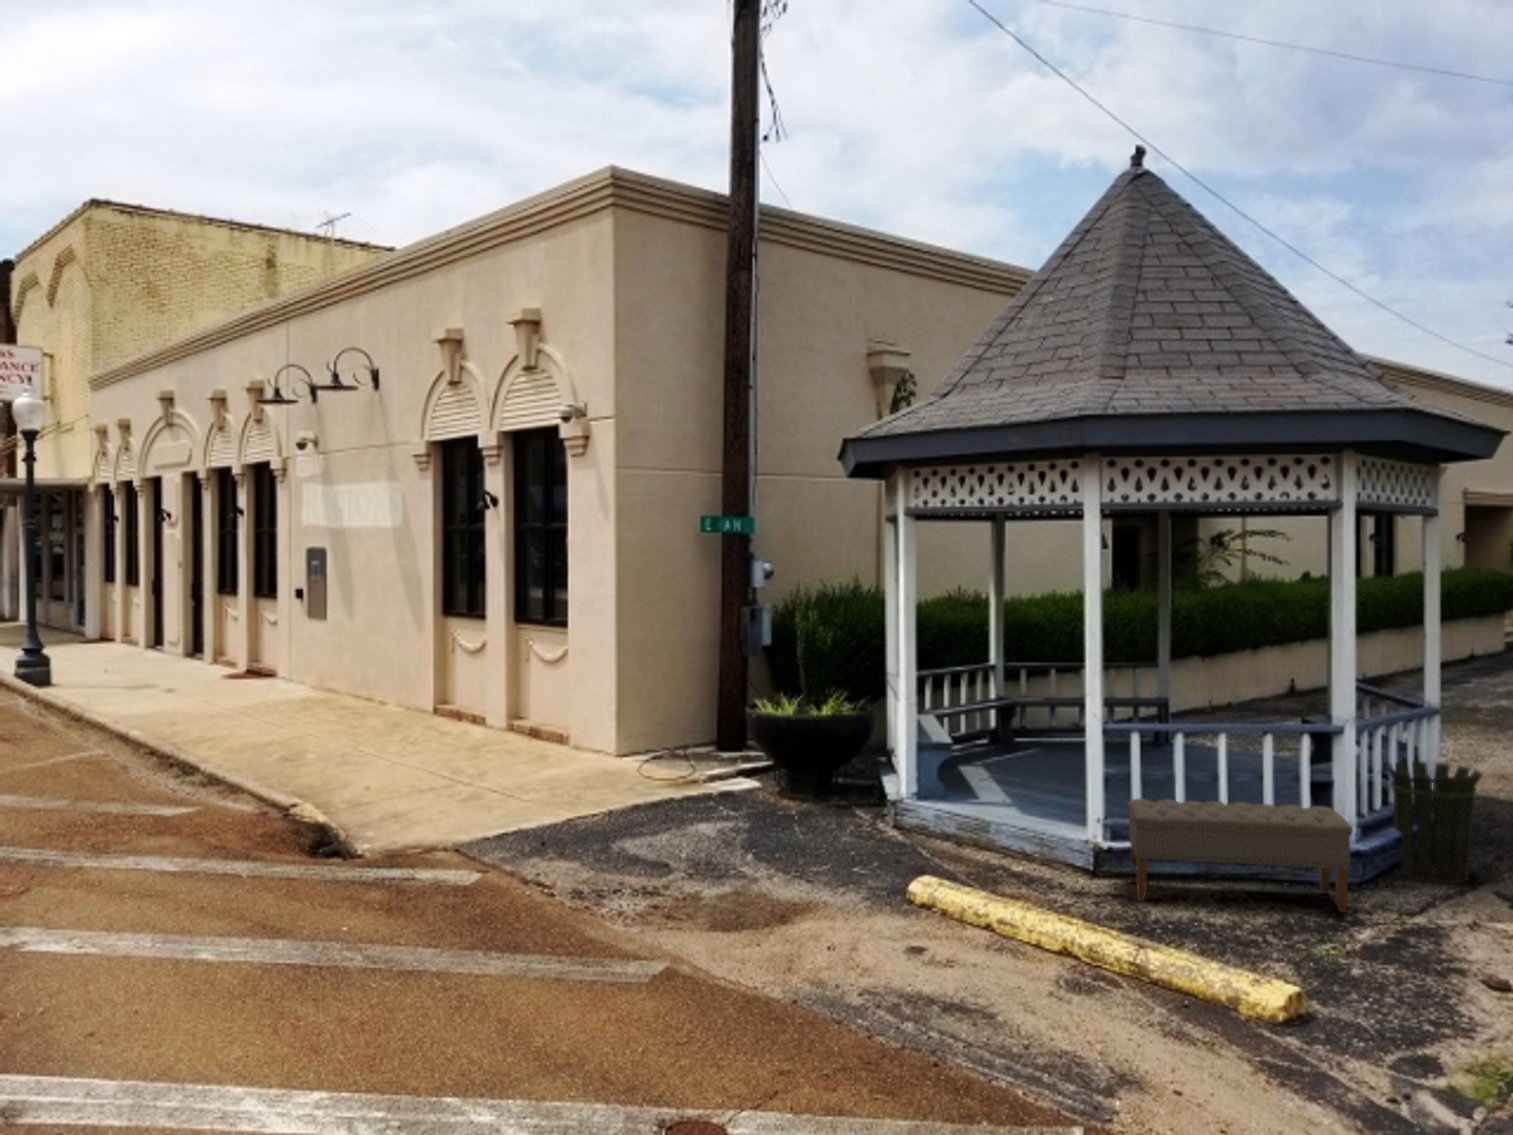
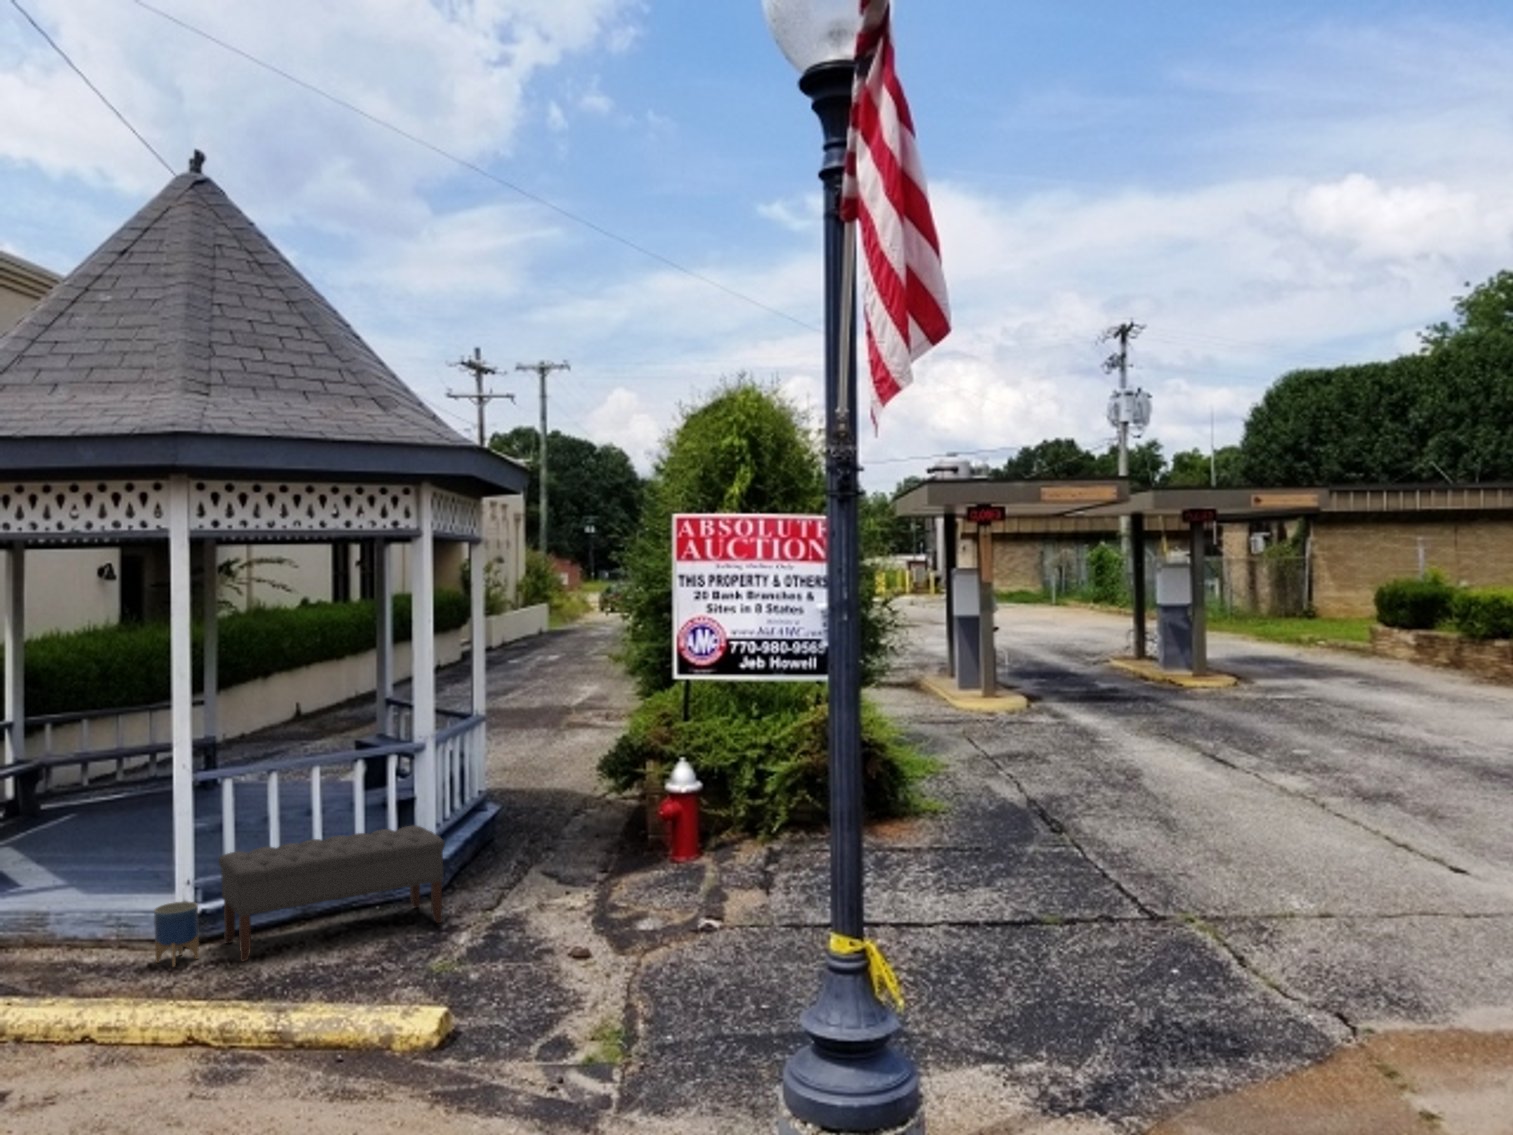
waste bin: present [1386,761,1482,884] -> none [452,767,531,876]
planter: none [1067,834,1104,891] -> present [154,901,199,967]

